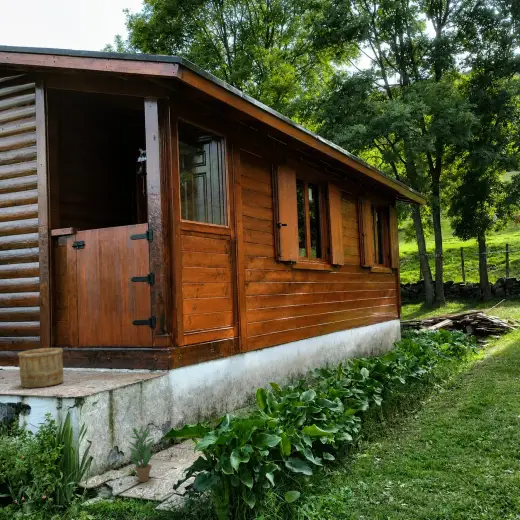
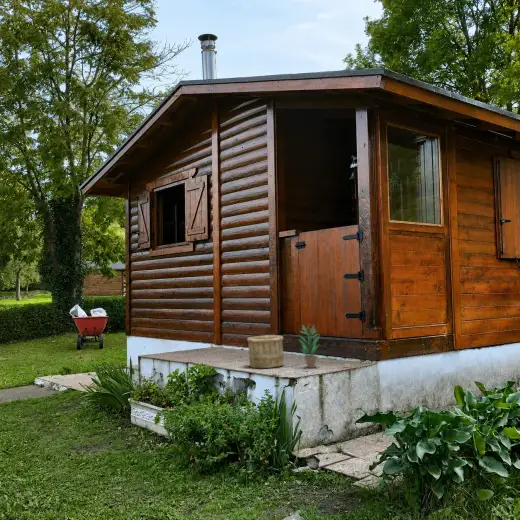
potted plant: present [129,427,155,482] -> present [301,326,318,368]

